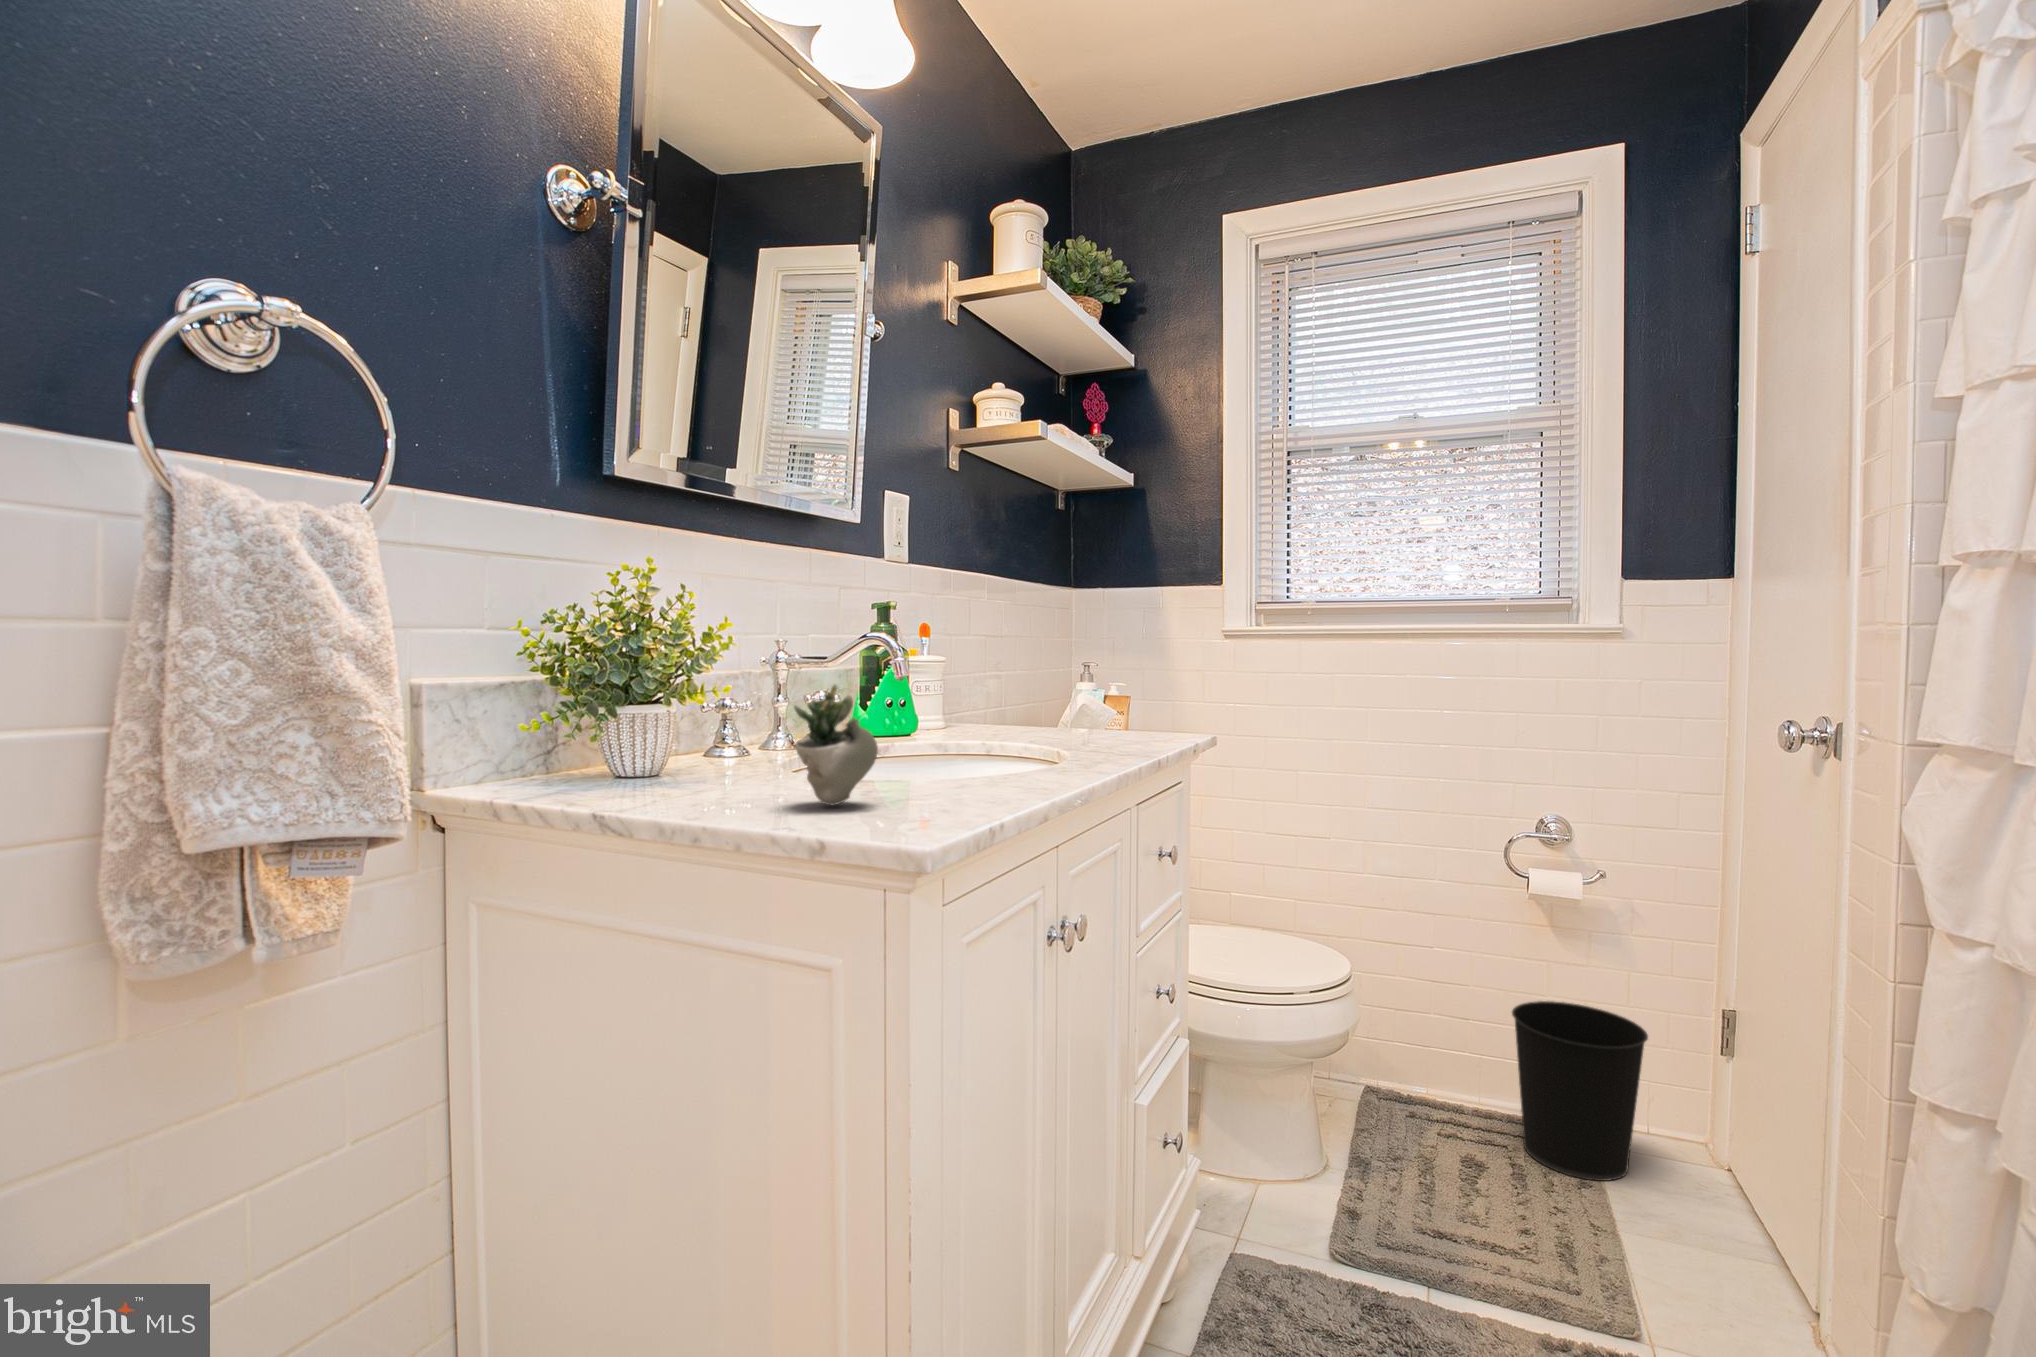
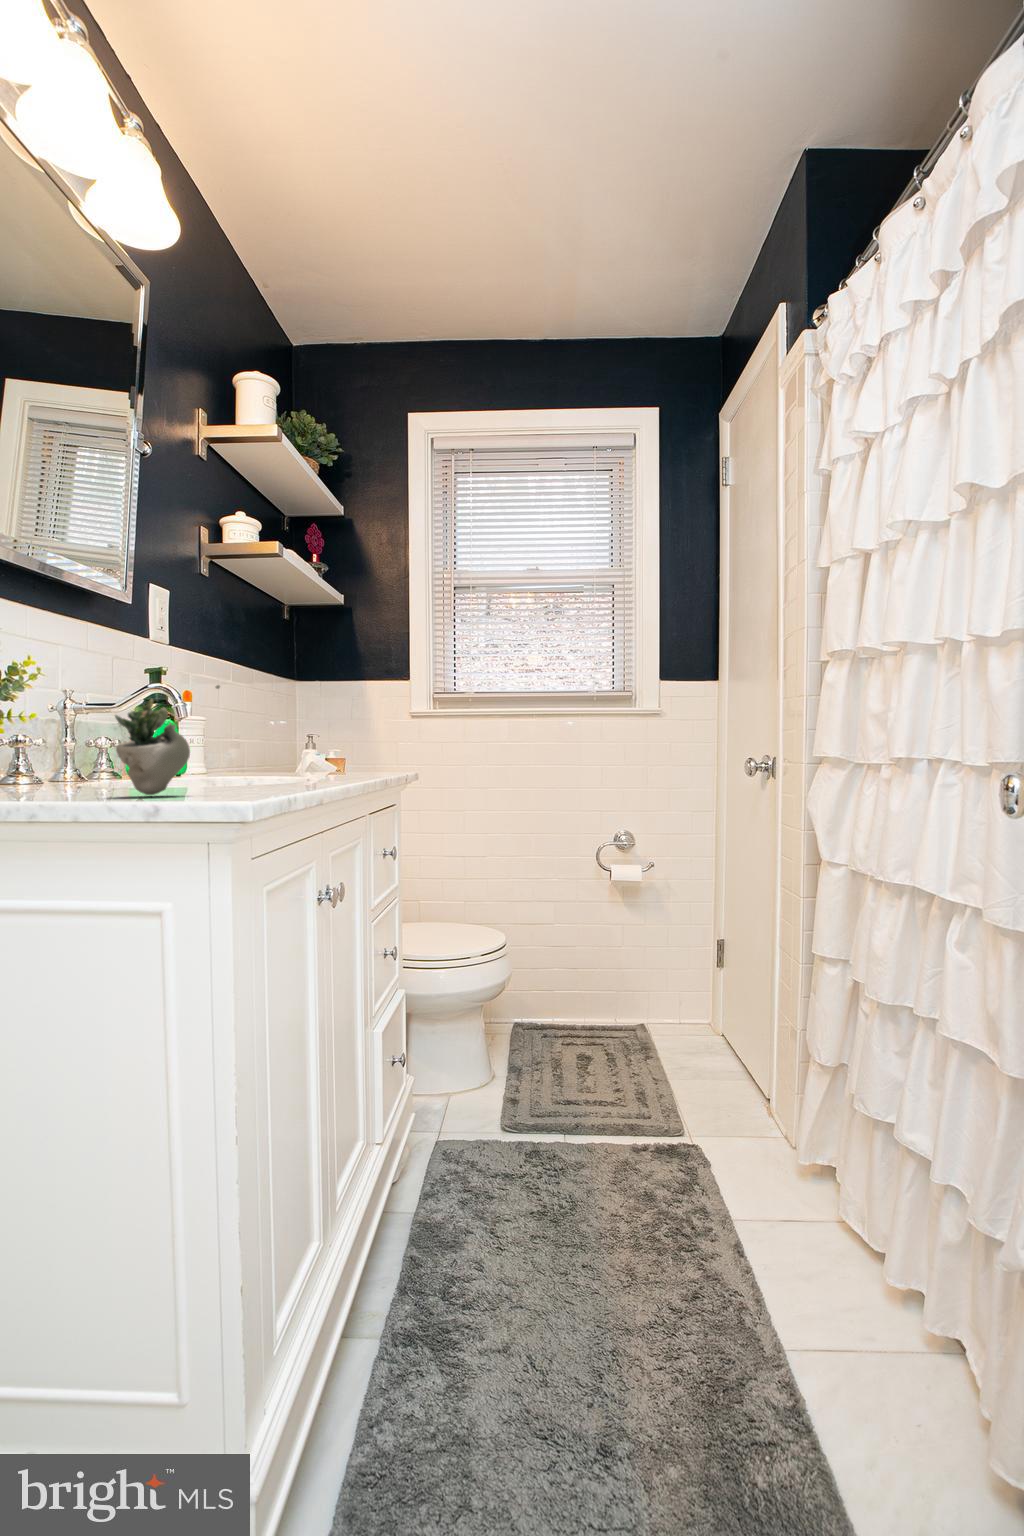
wastebasket: present [1512,1001,1648,1181] -> none [604,948,679,1055]

